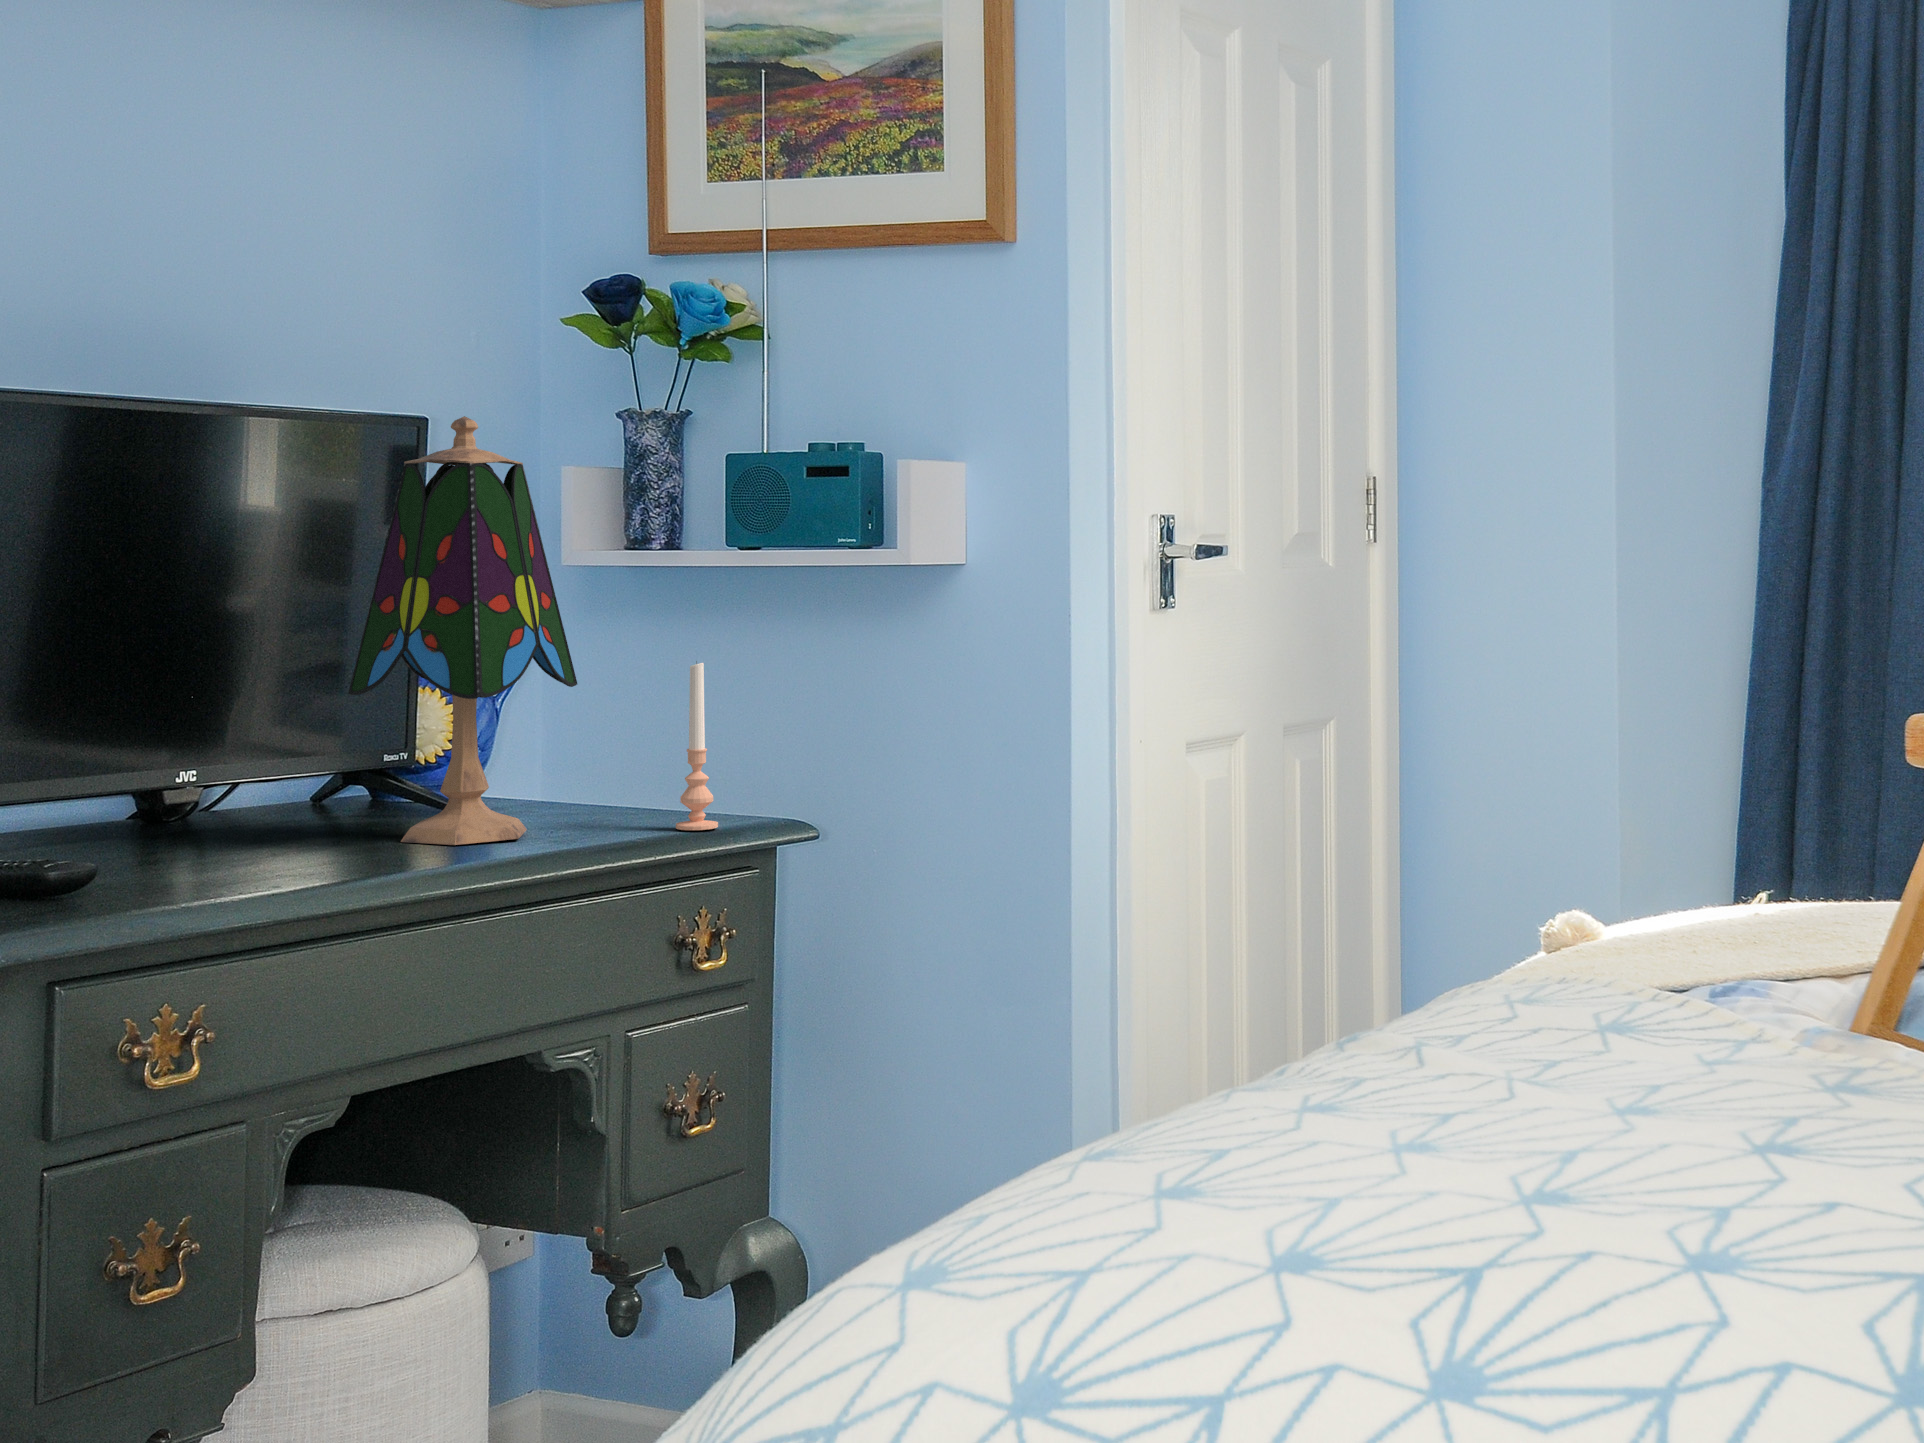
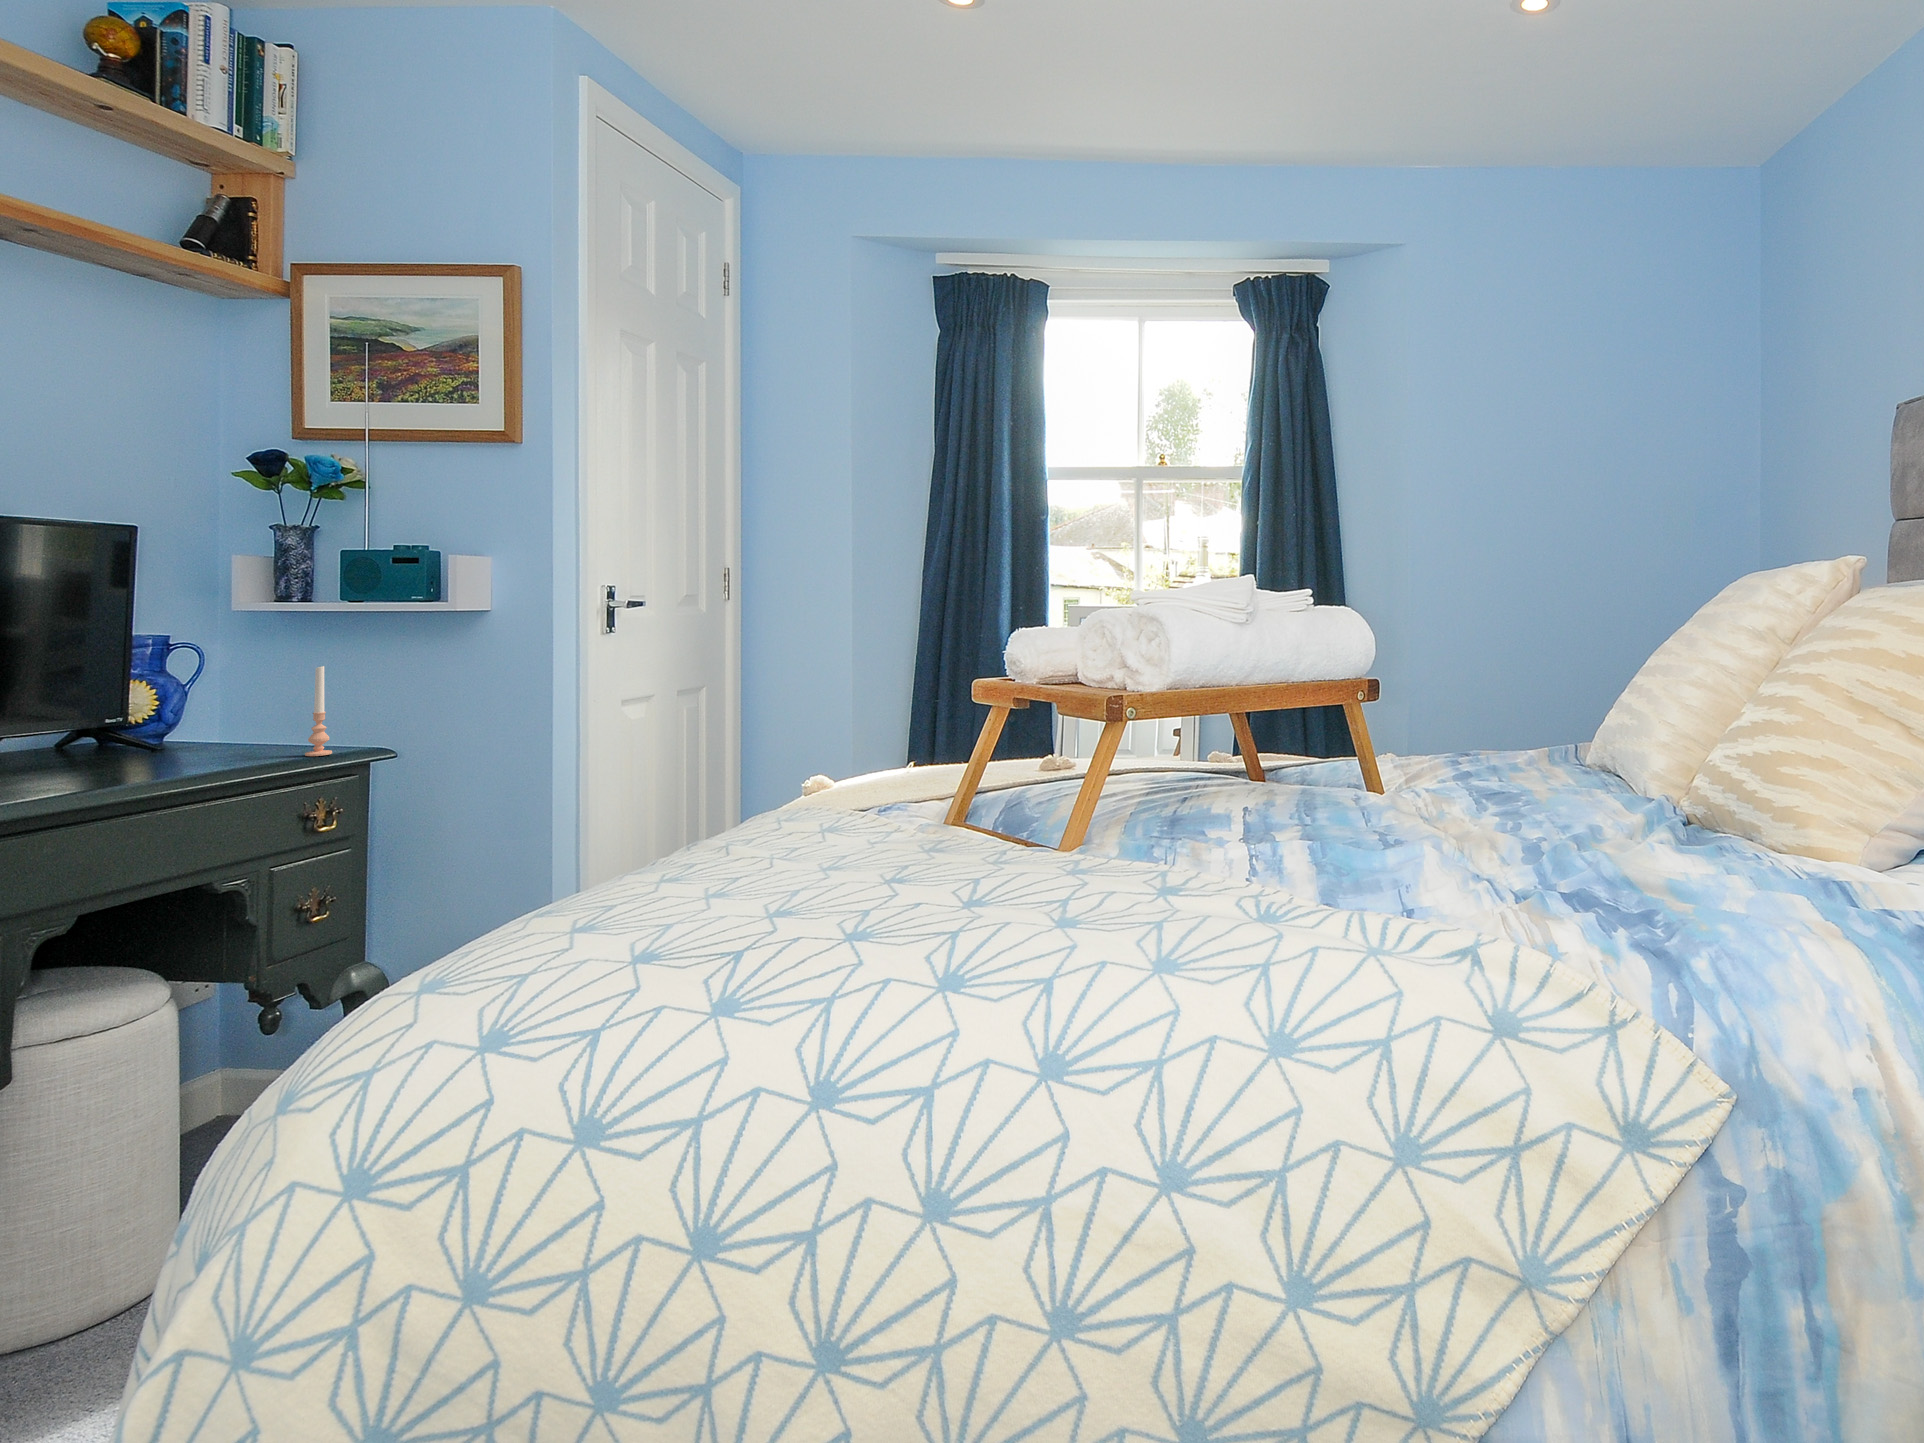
table lamp: present [348,416,577,845] -> none [88,537,243,773]

